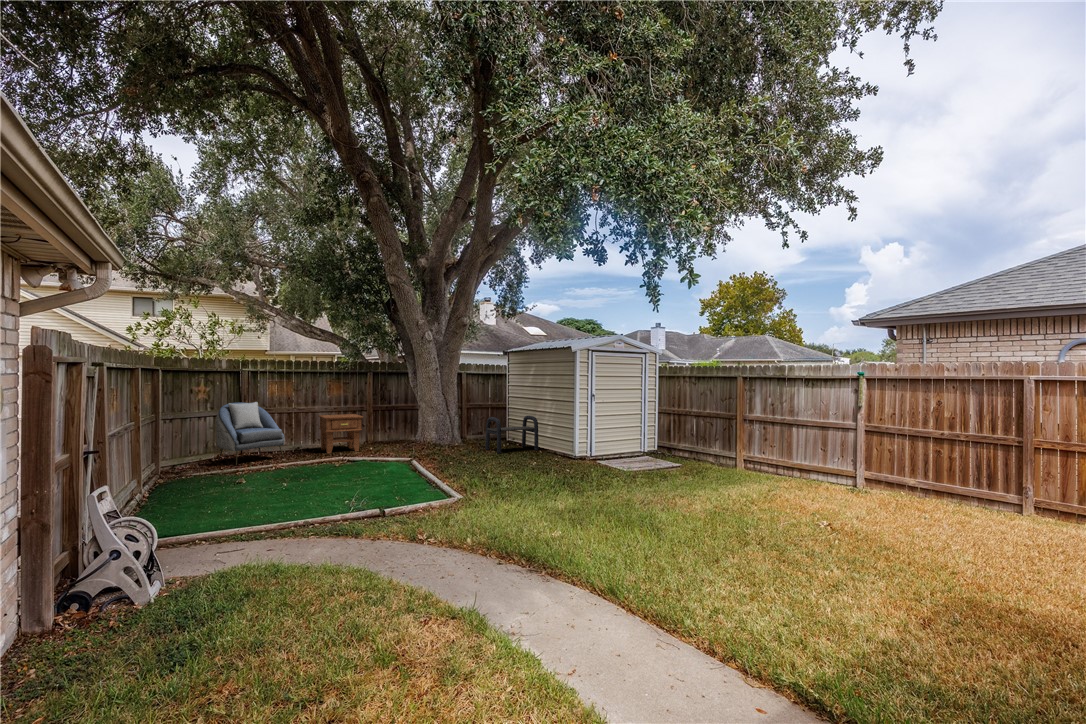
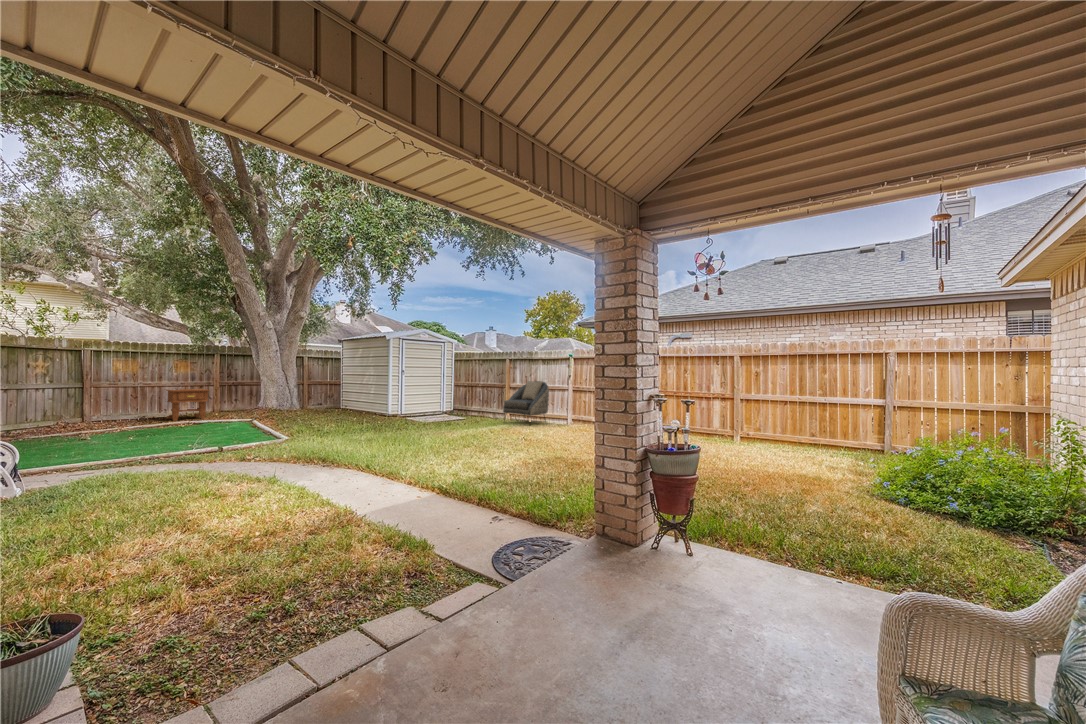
armchair: present [216,402,285,465] -> present [503,381,549,416]
bench: present [485,416,538,453] -> none [322,388,367,417]

